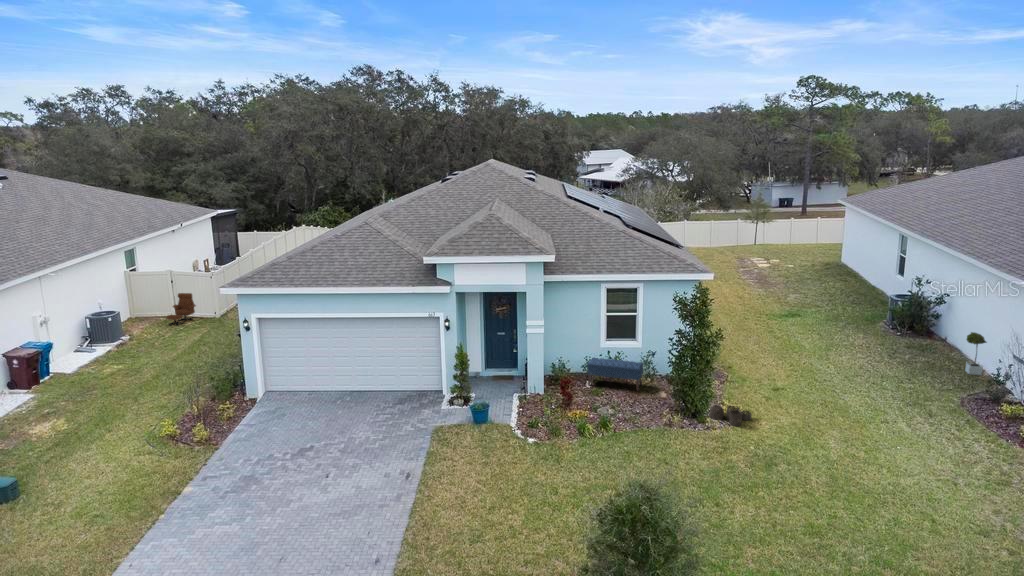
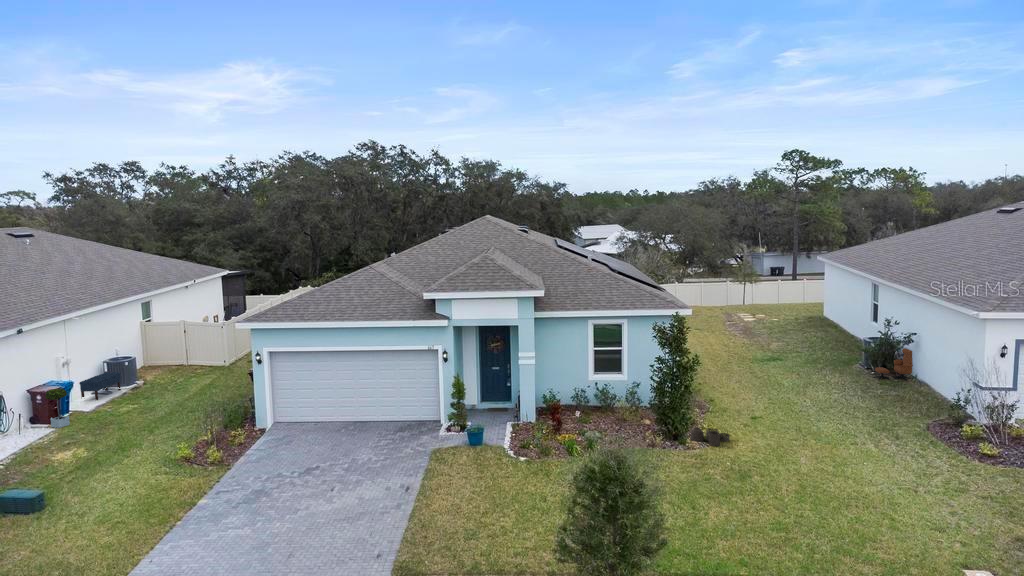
lounge chair: present [167,293,196,325] -> present [873,348,913,381]
potted tree: present [965,332,987,375] -> present [45,389,70,428]
bench: present [588,358,643,391] -> present [79,372,121,400]

